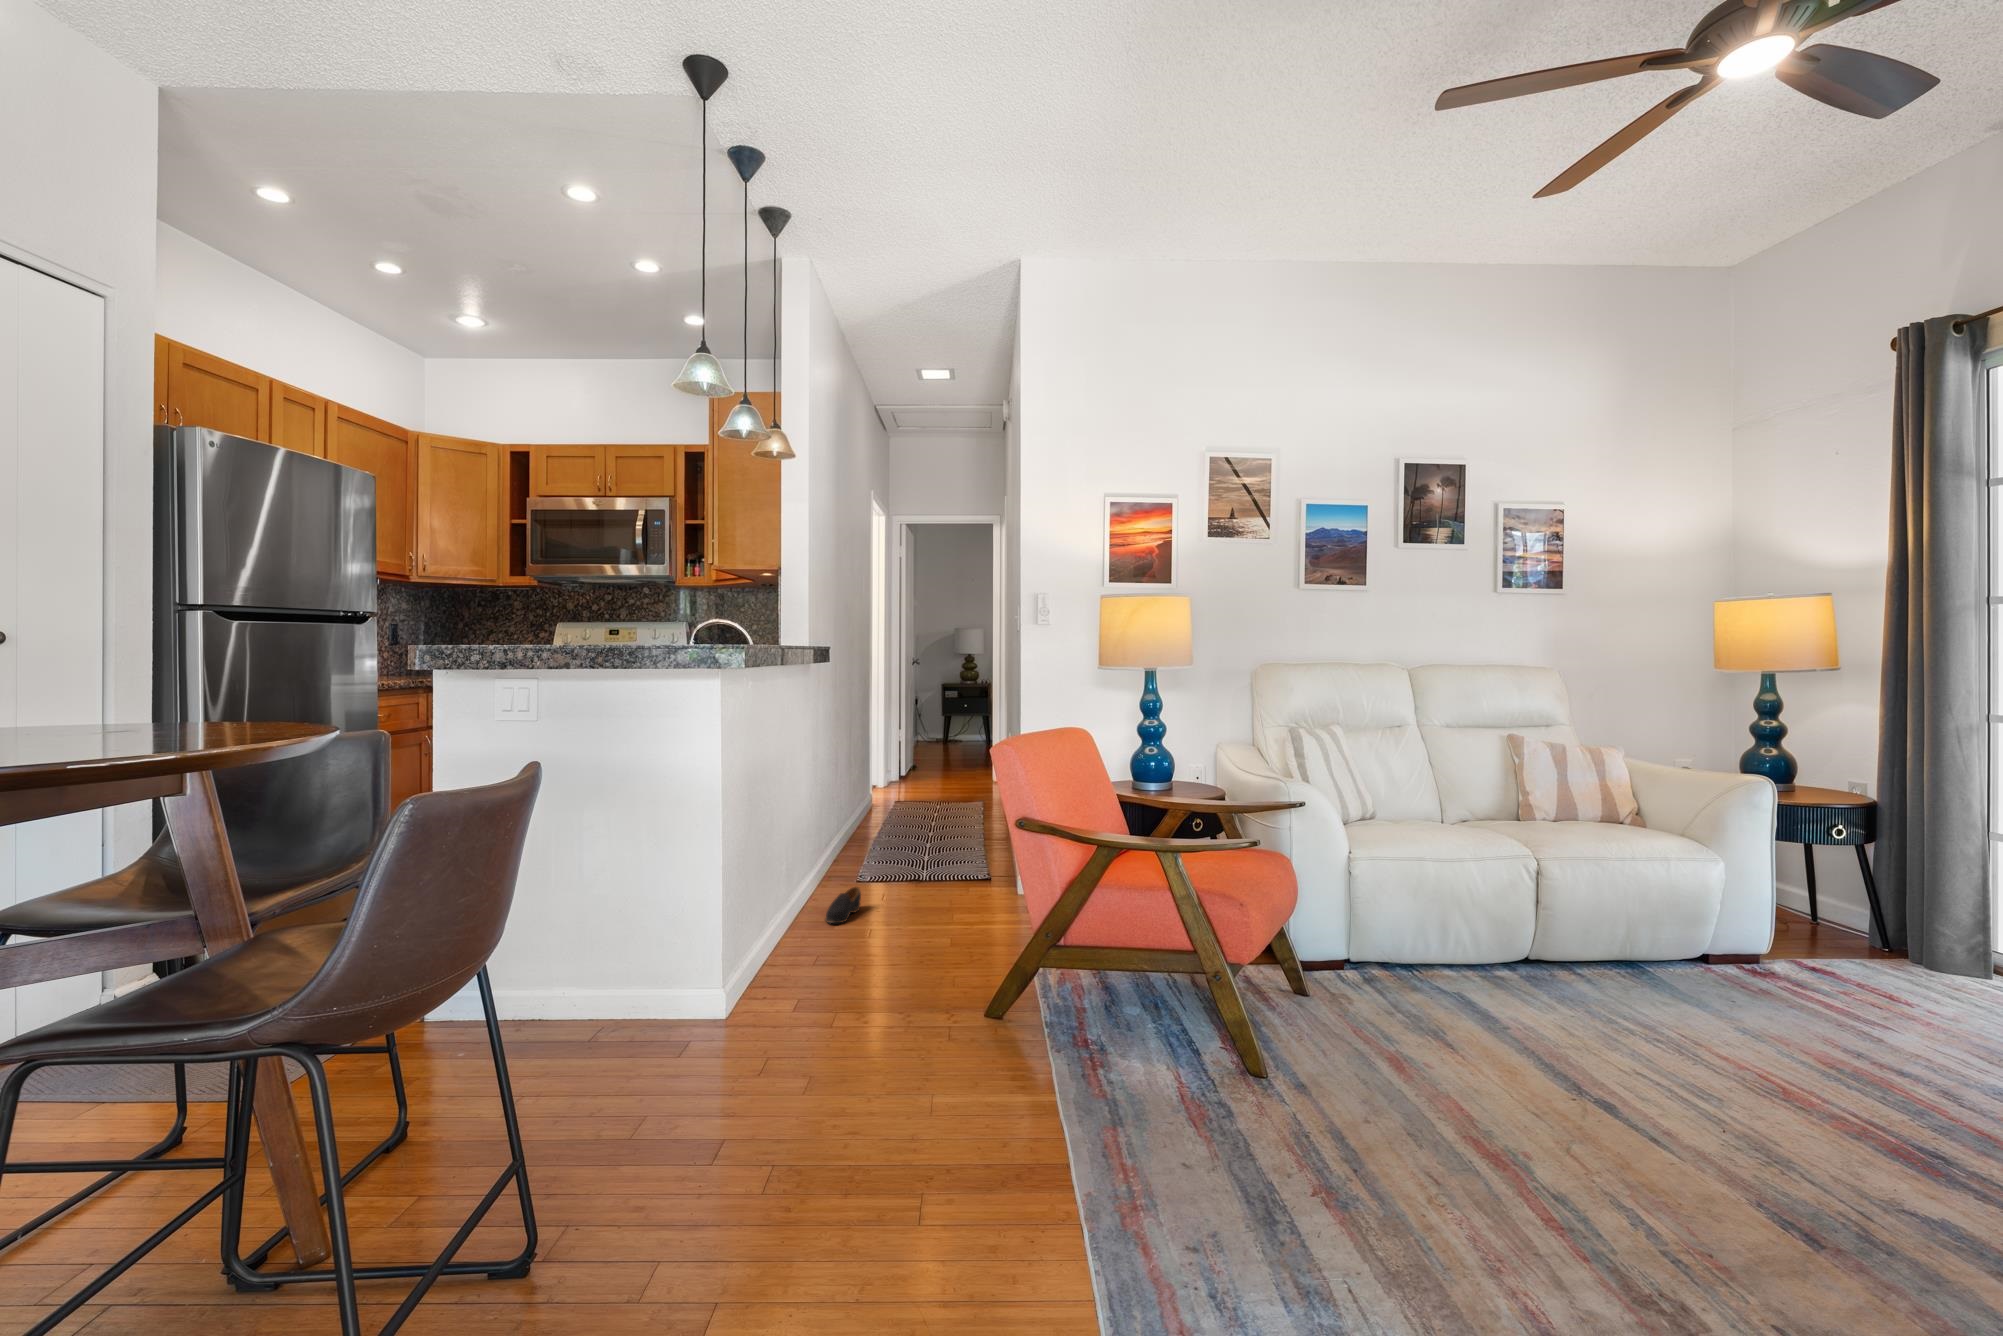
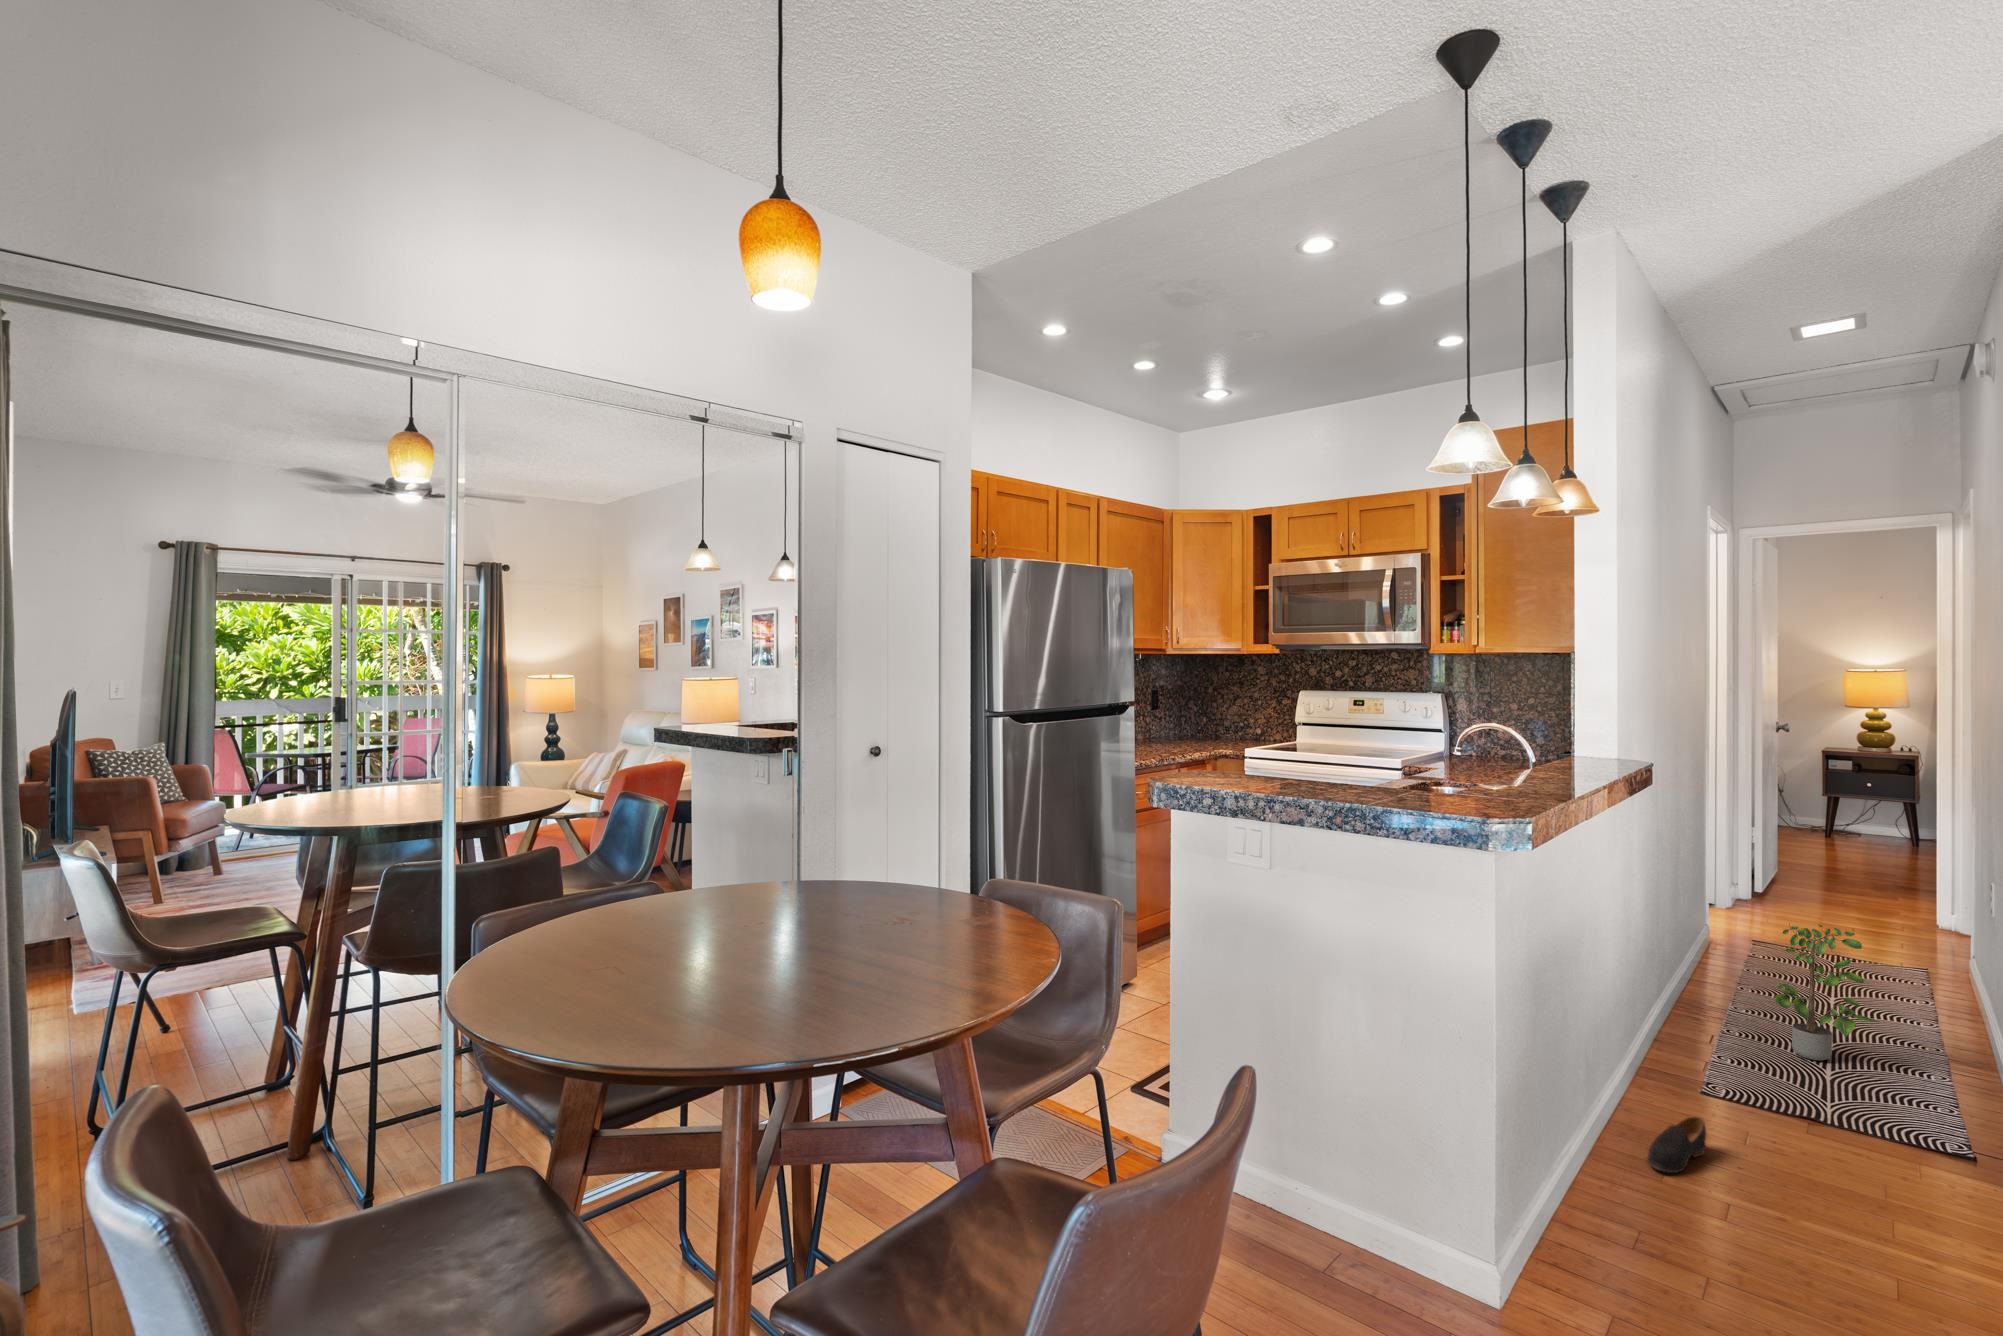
potted plant: none [904,762,958,854] -> present [1775,925,1877,1061]

